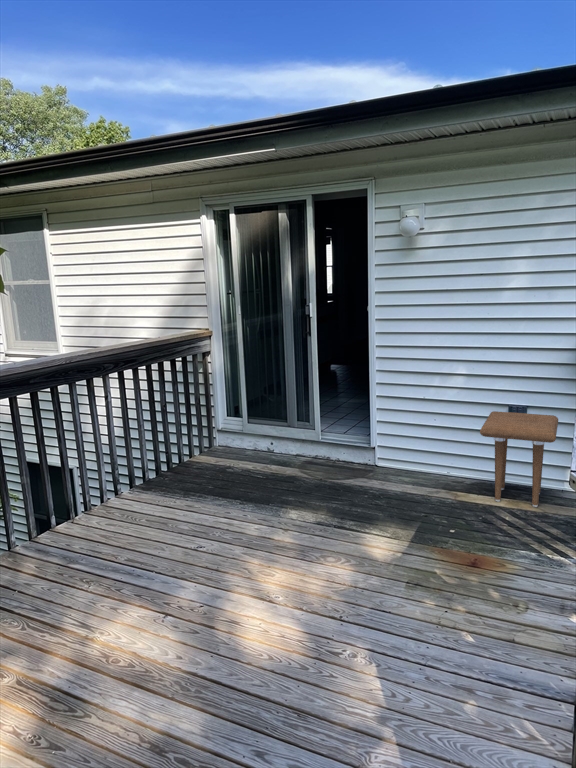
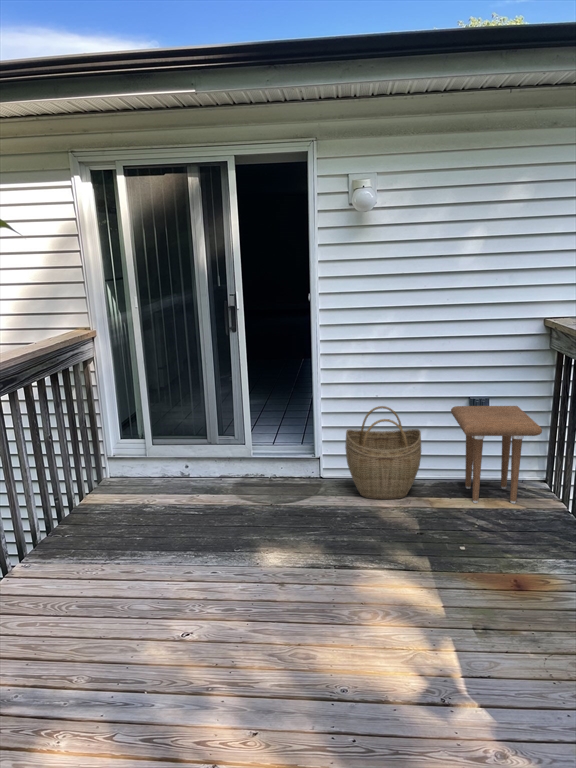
woven basket: none [386,406,455,489] -> present [345,406,421,499]

